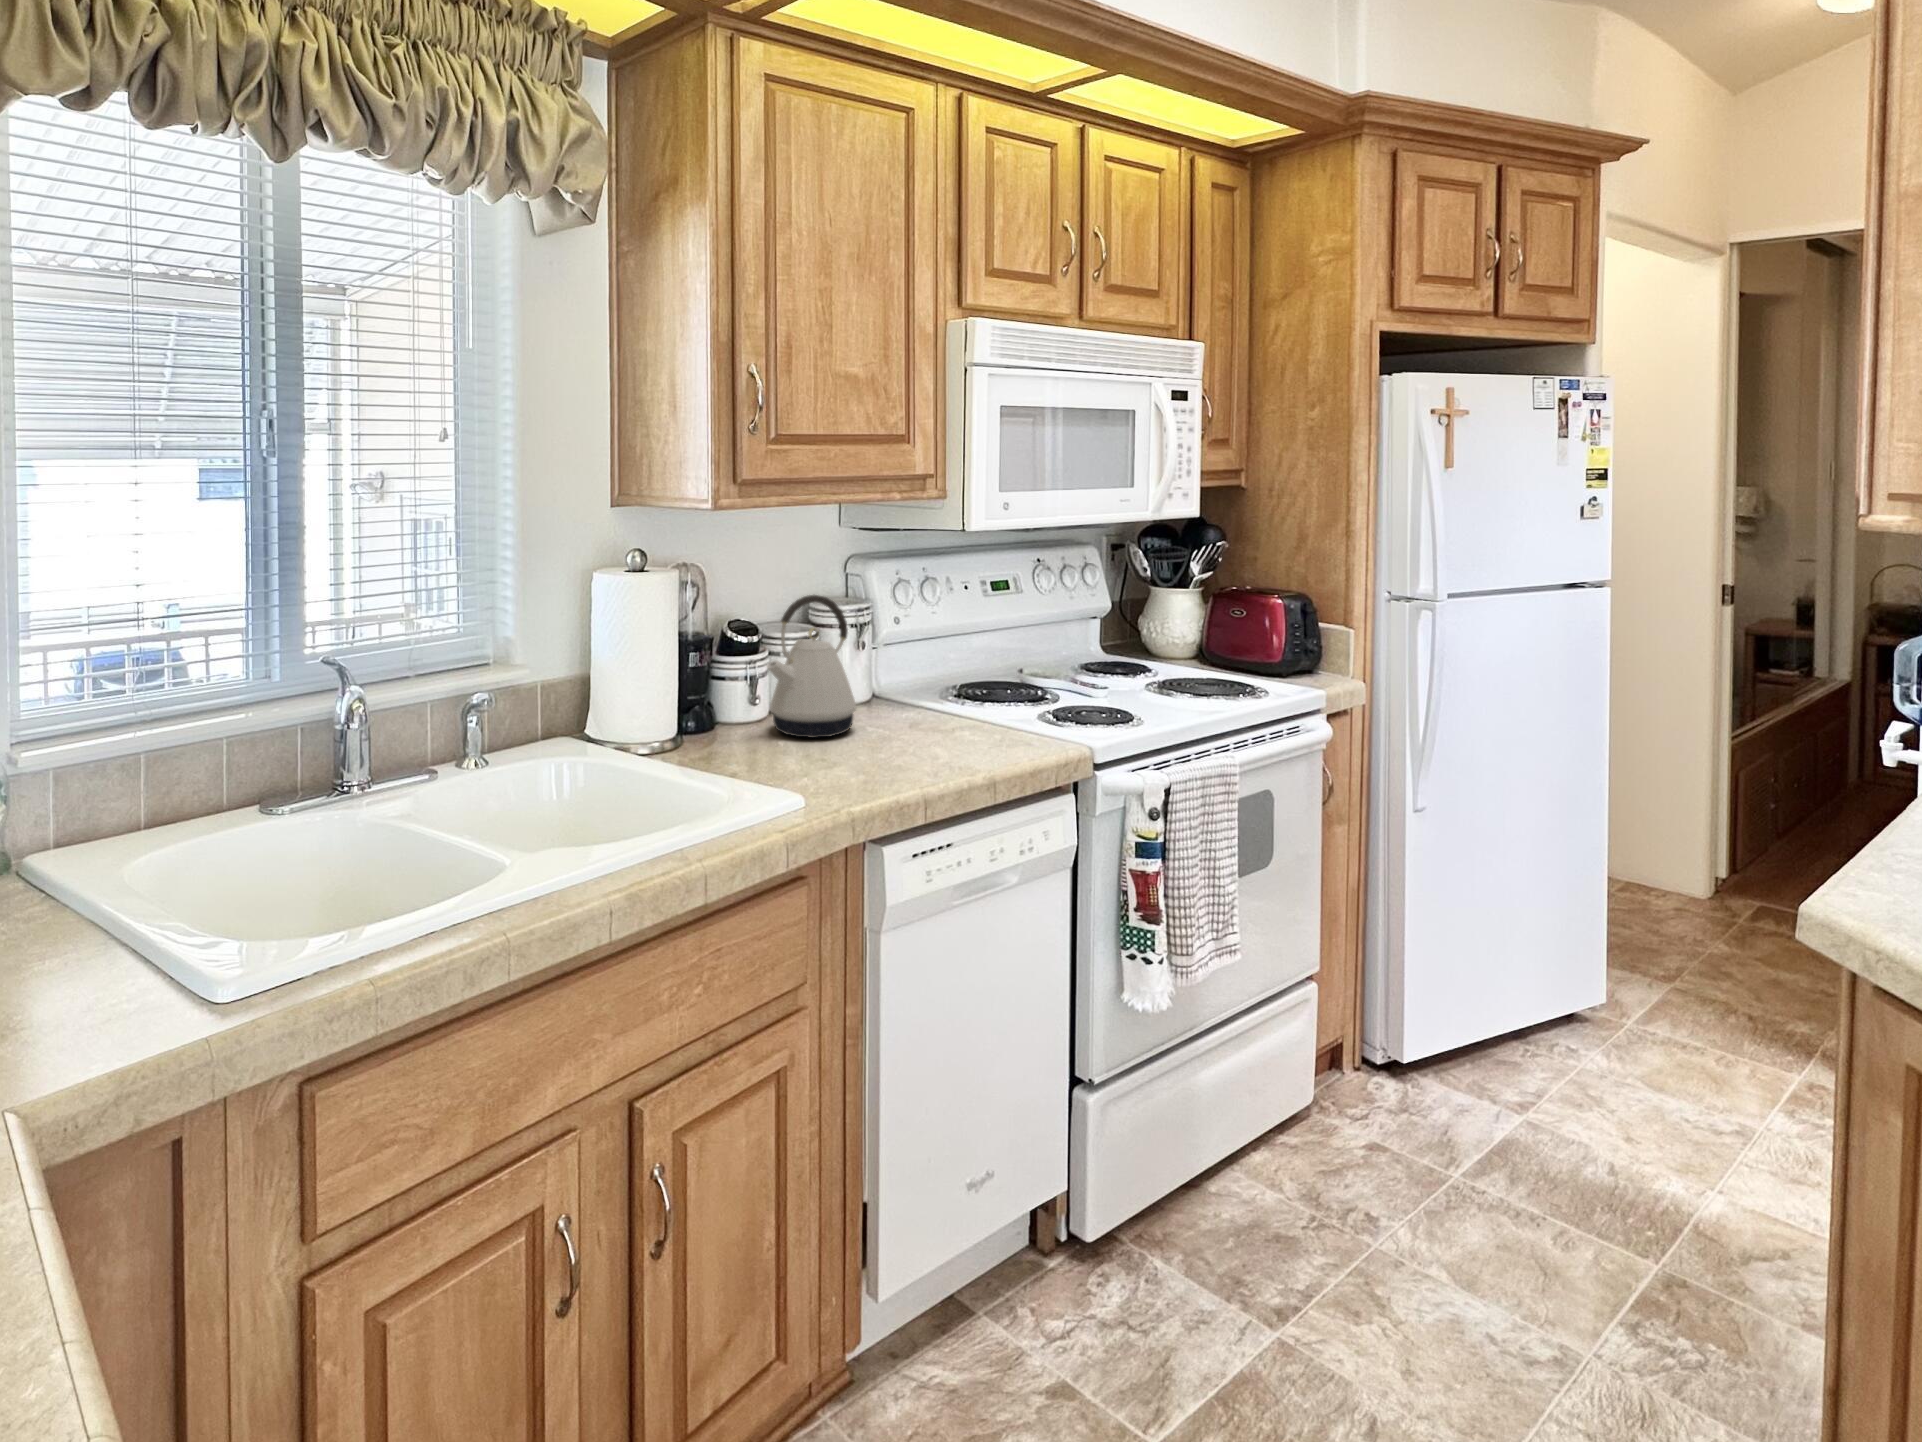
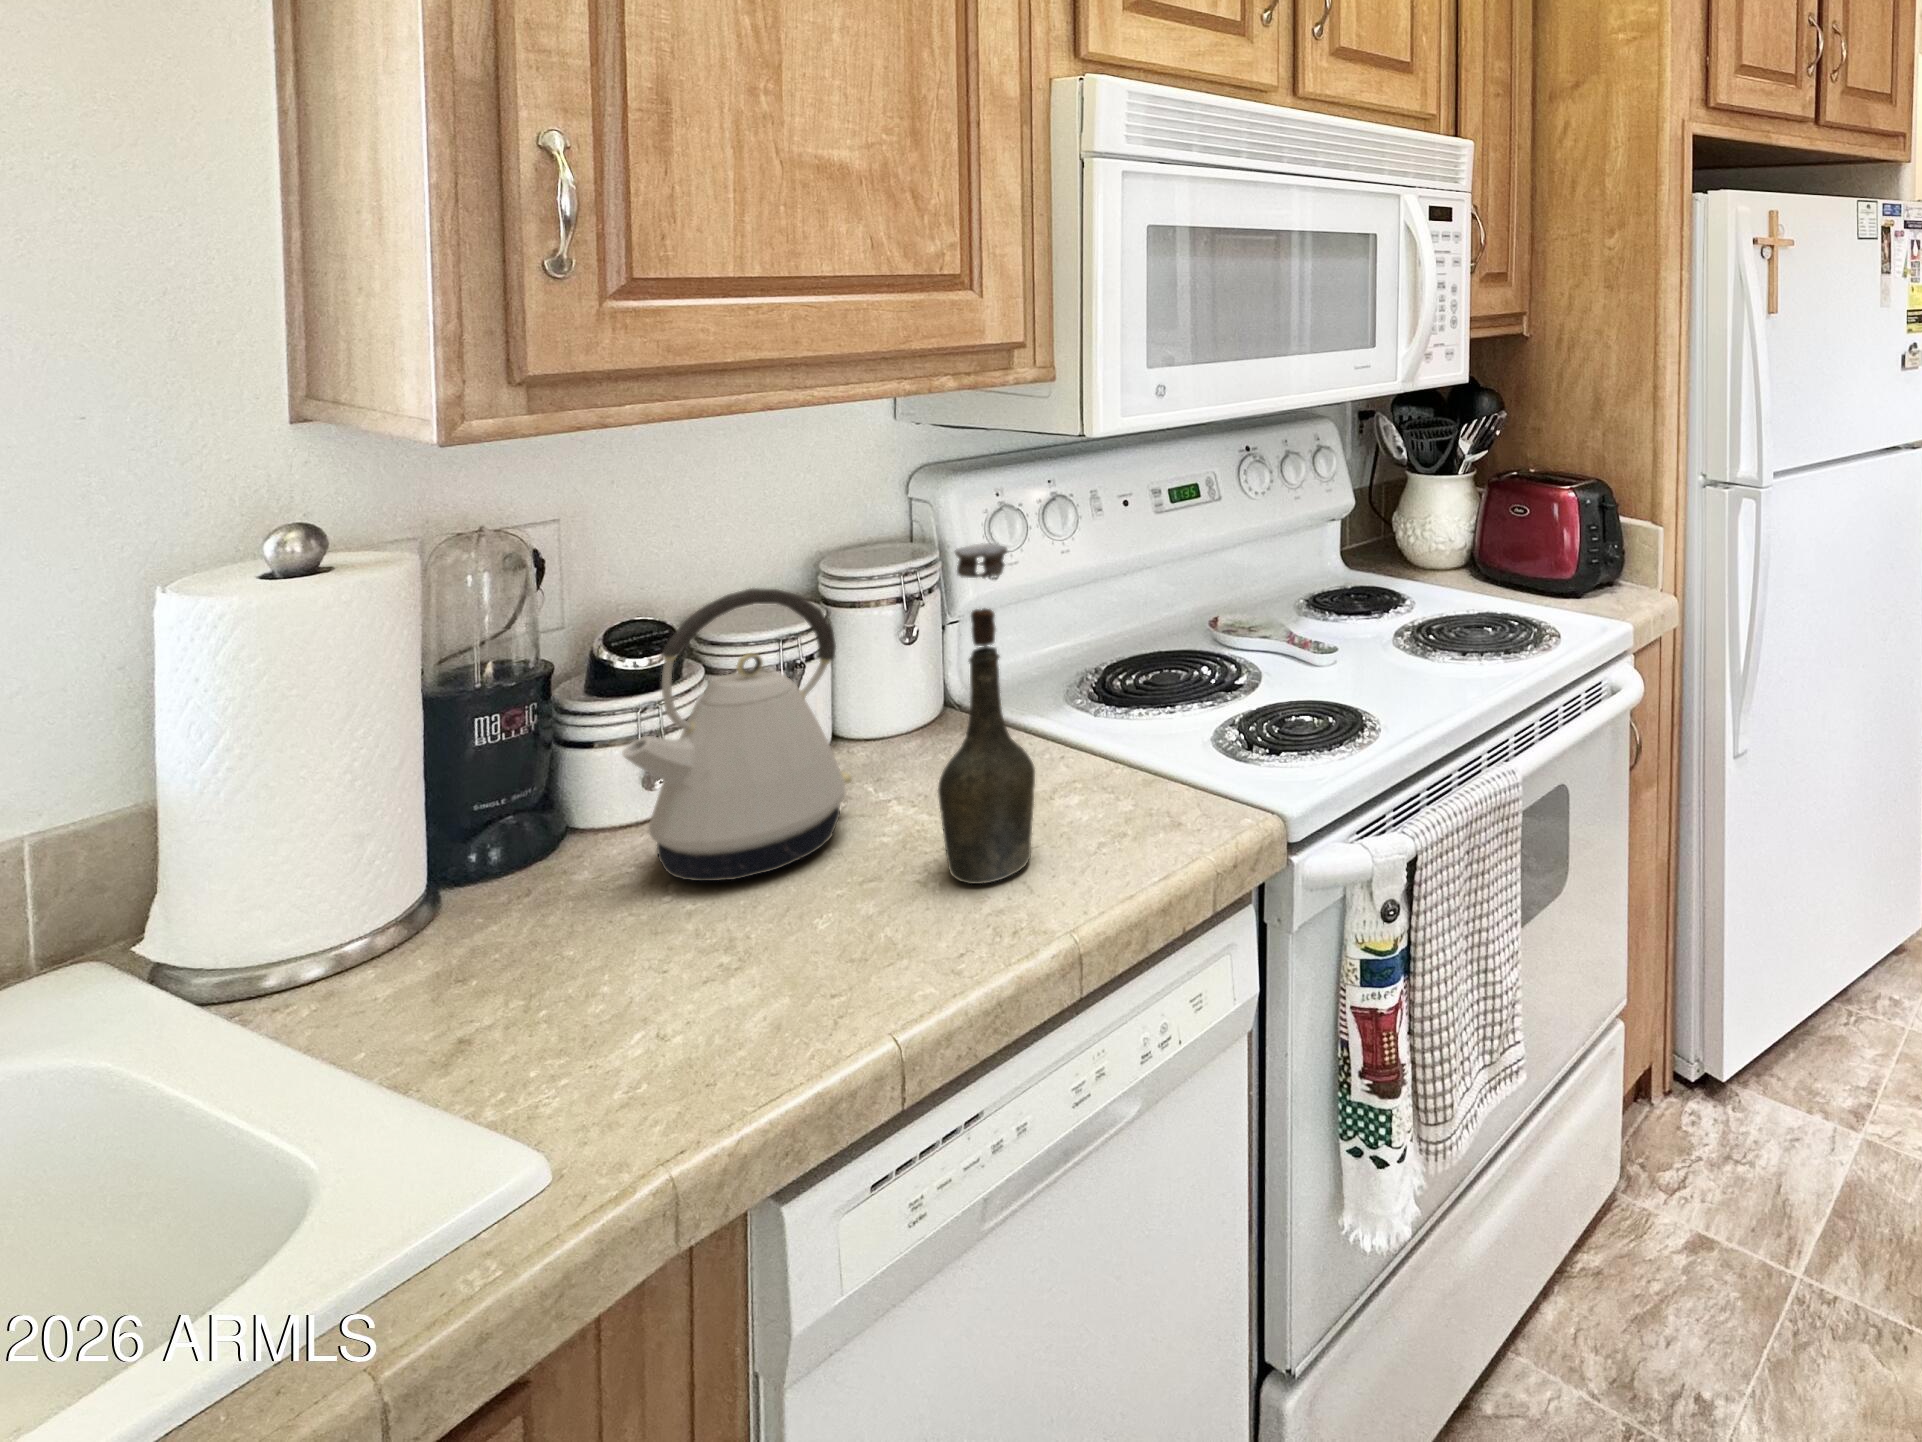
bottle: none [912,573,960,749] -> present [938,543,1035,884]

